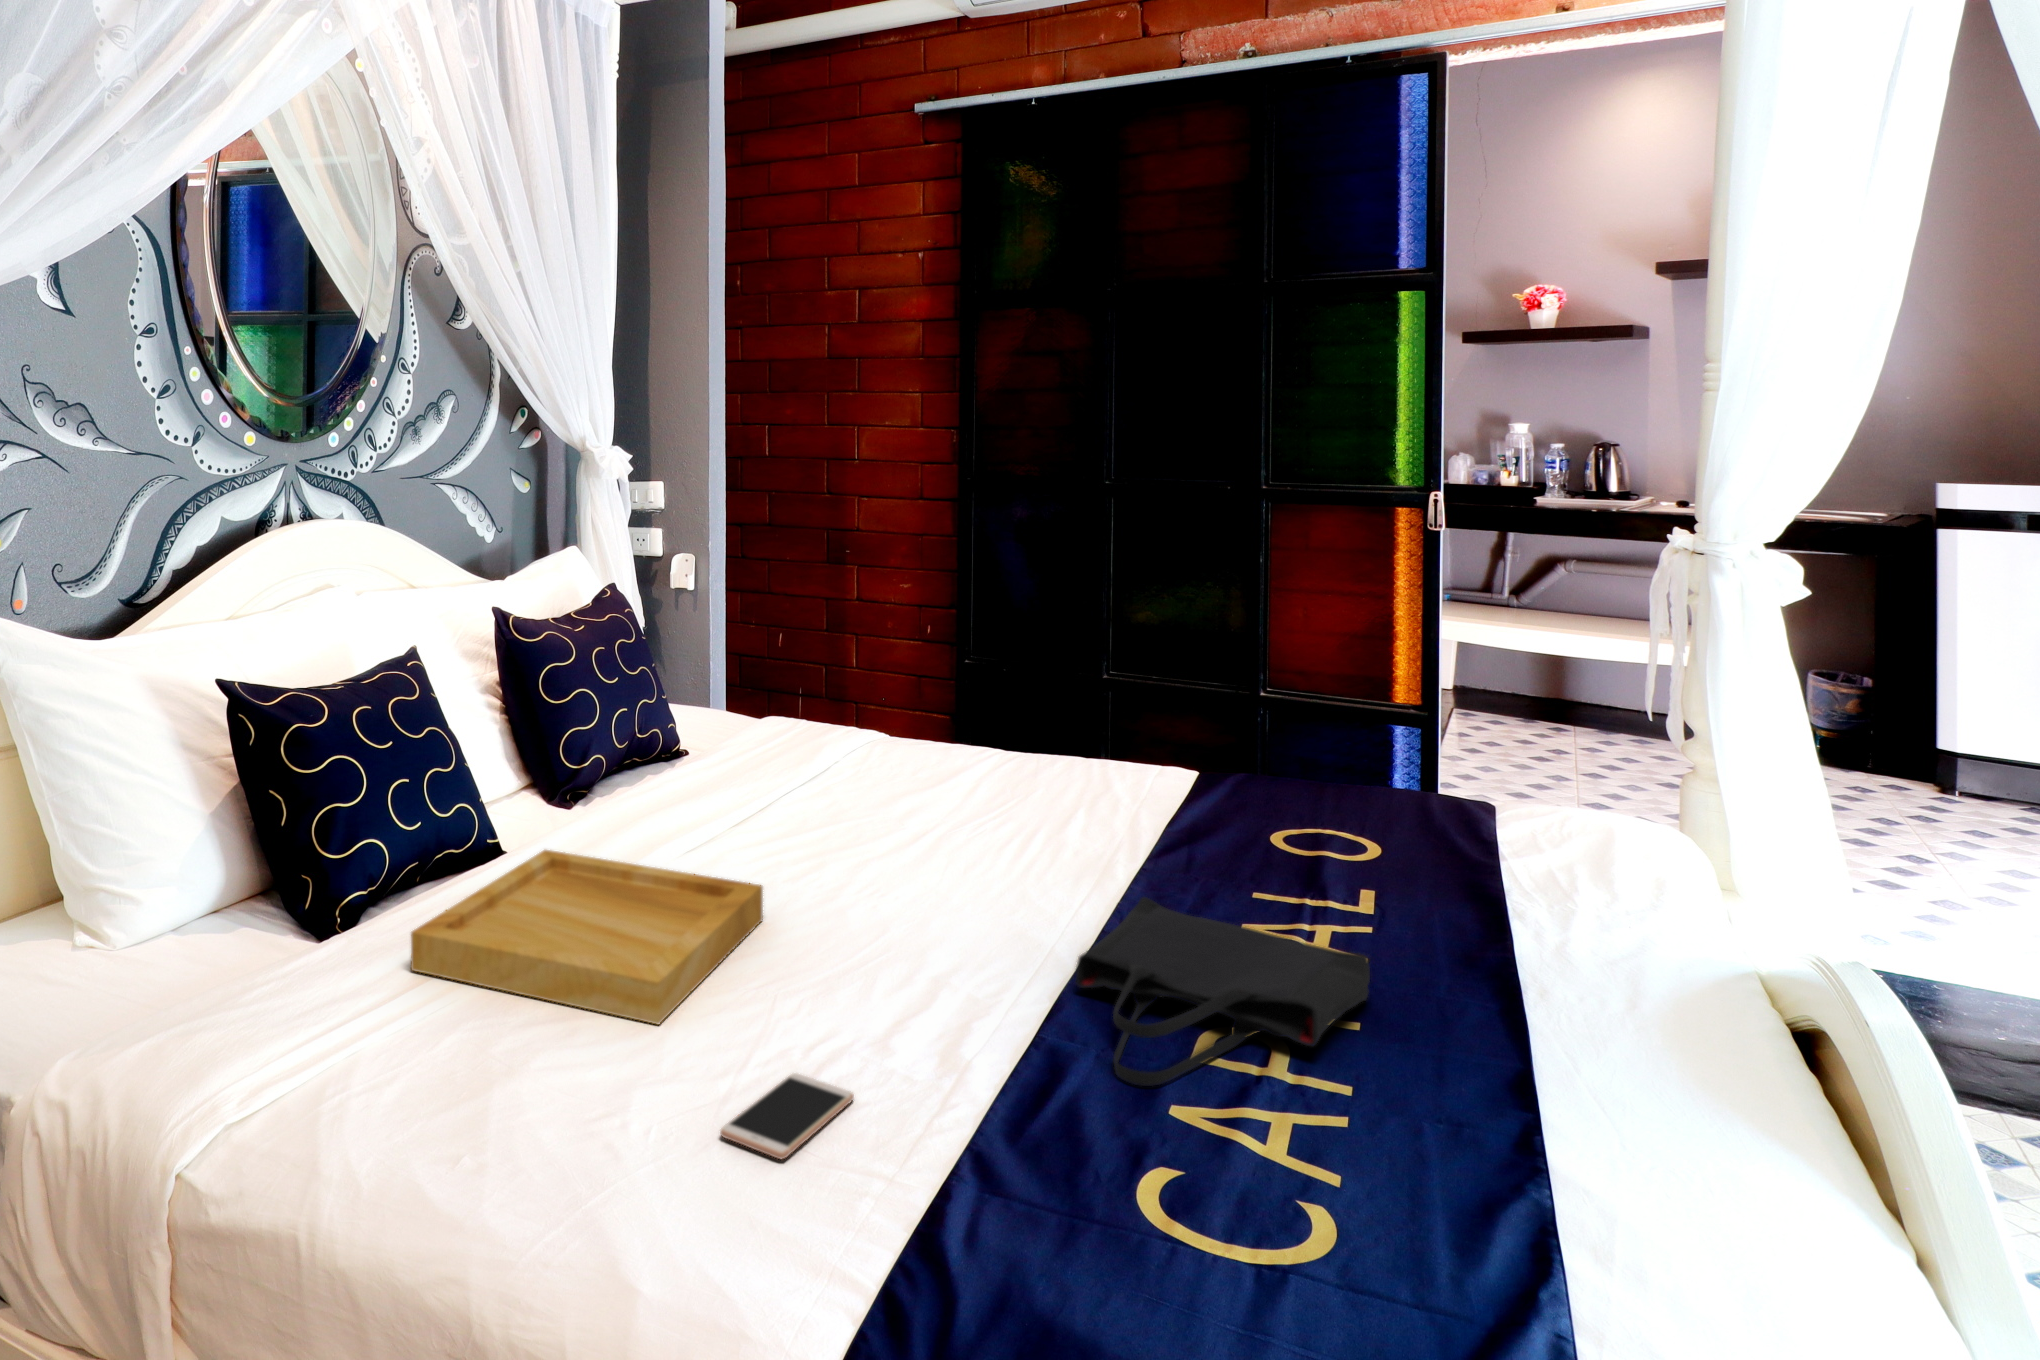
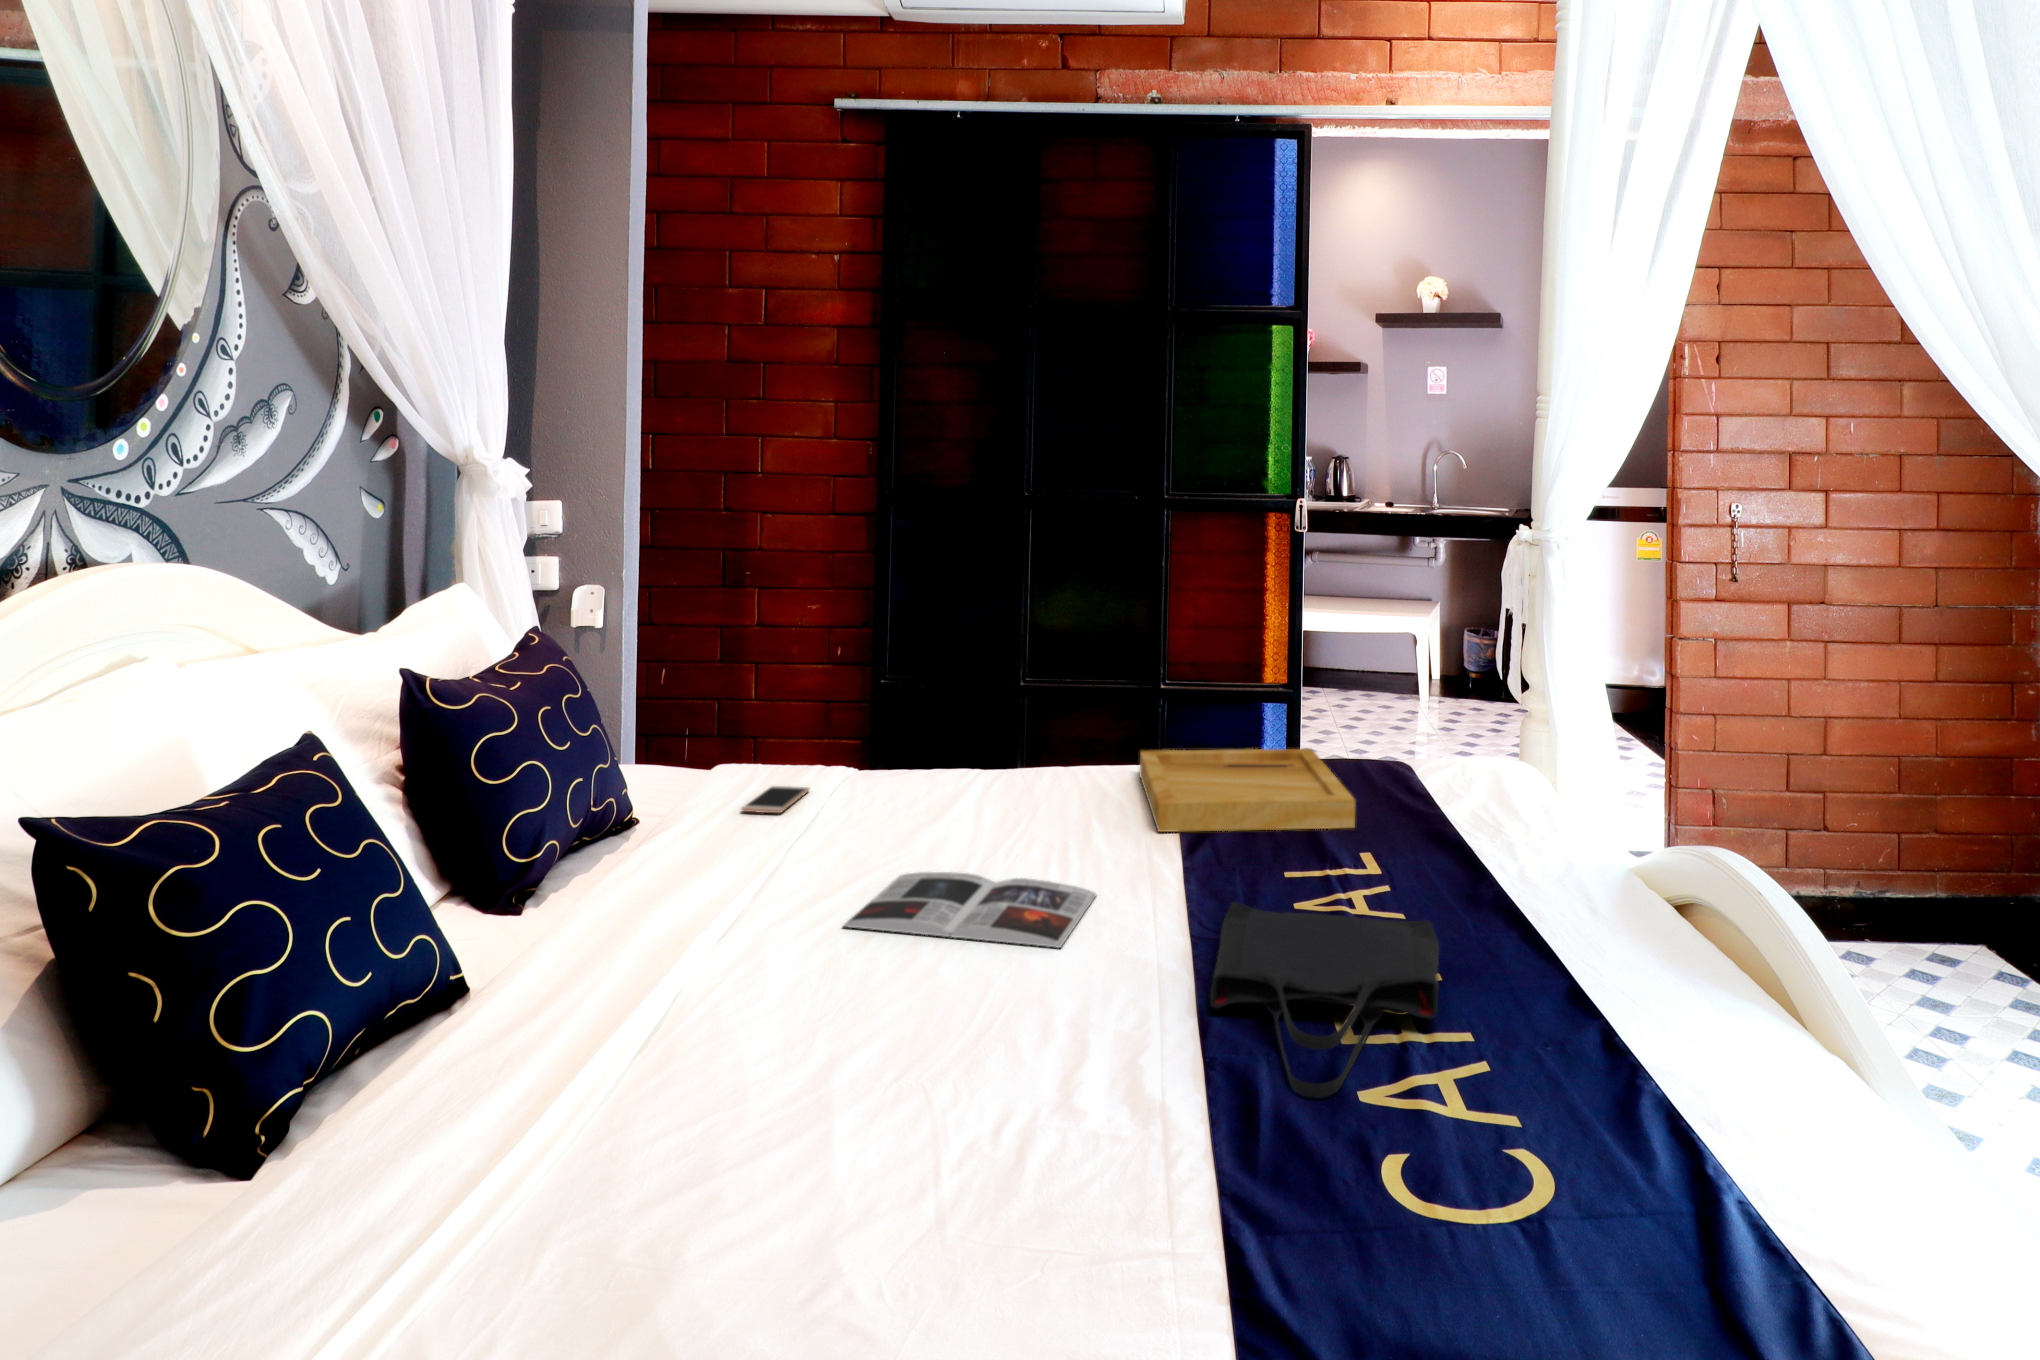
magazine: none [789,826,1035,910] -> present [844,872,1096,948]
tray: present [411,850,763,1024] -> present [1140,749,1356,832]
smartphone: present [720,1073,854,1159] -> present [741,786,809,813]

